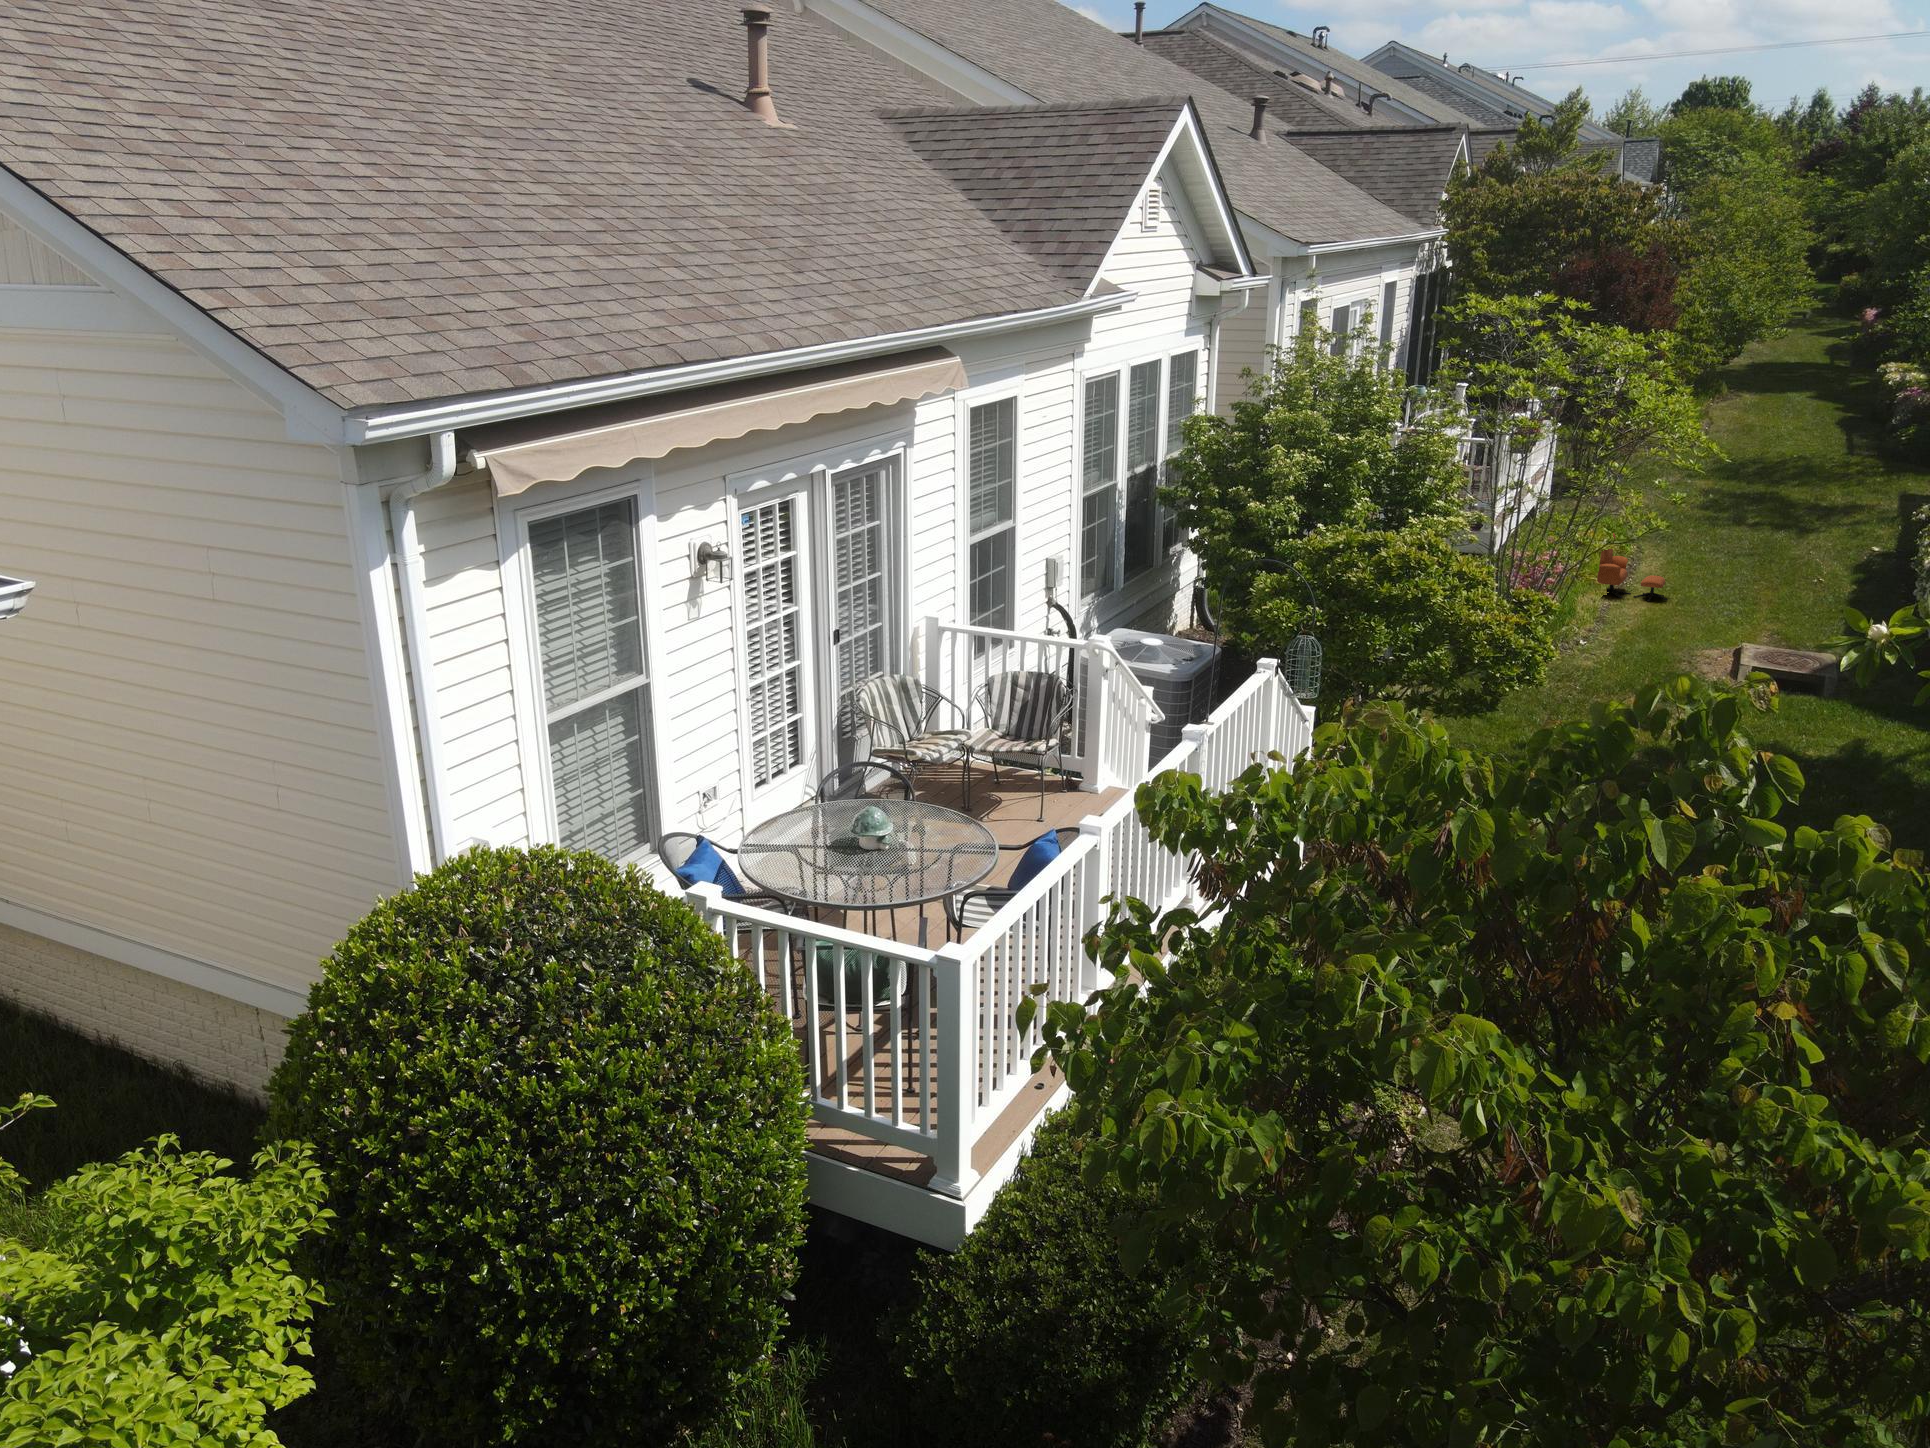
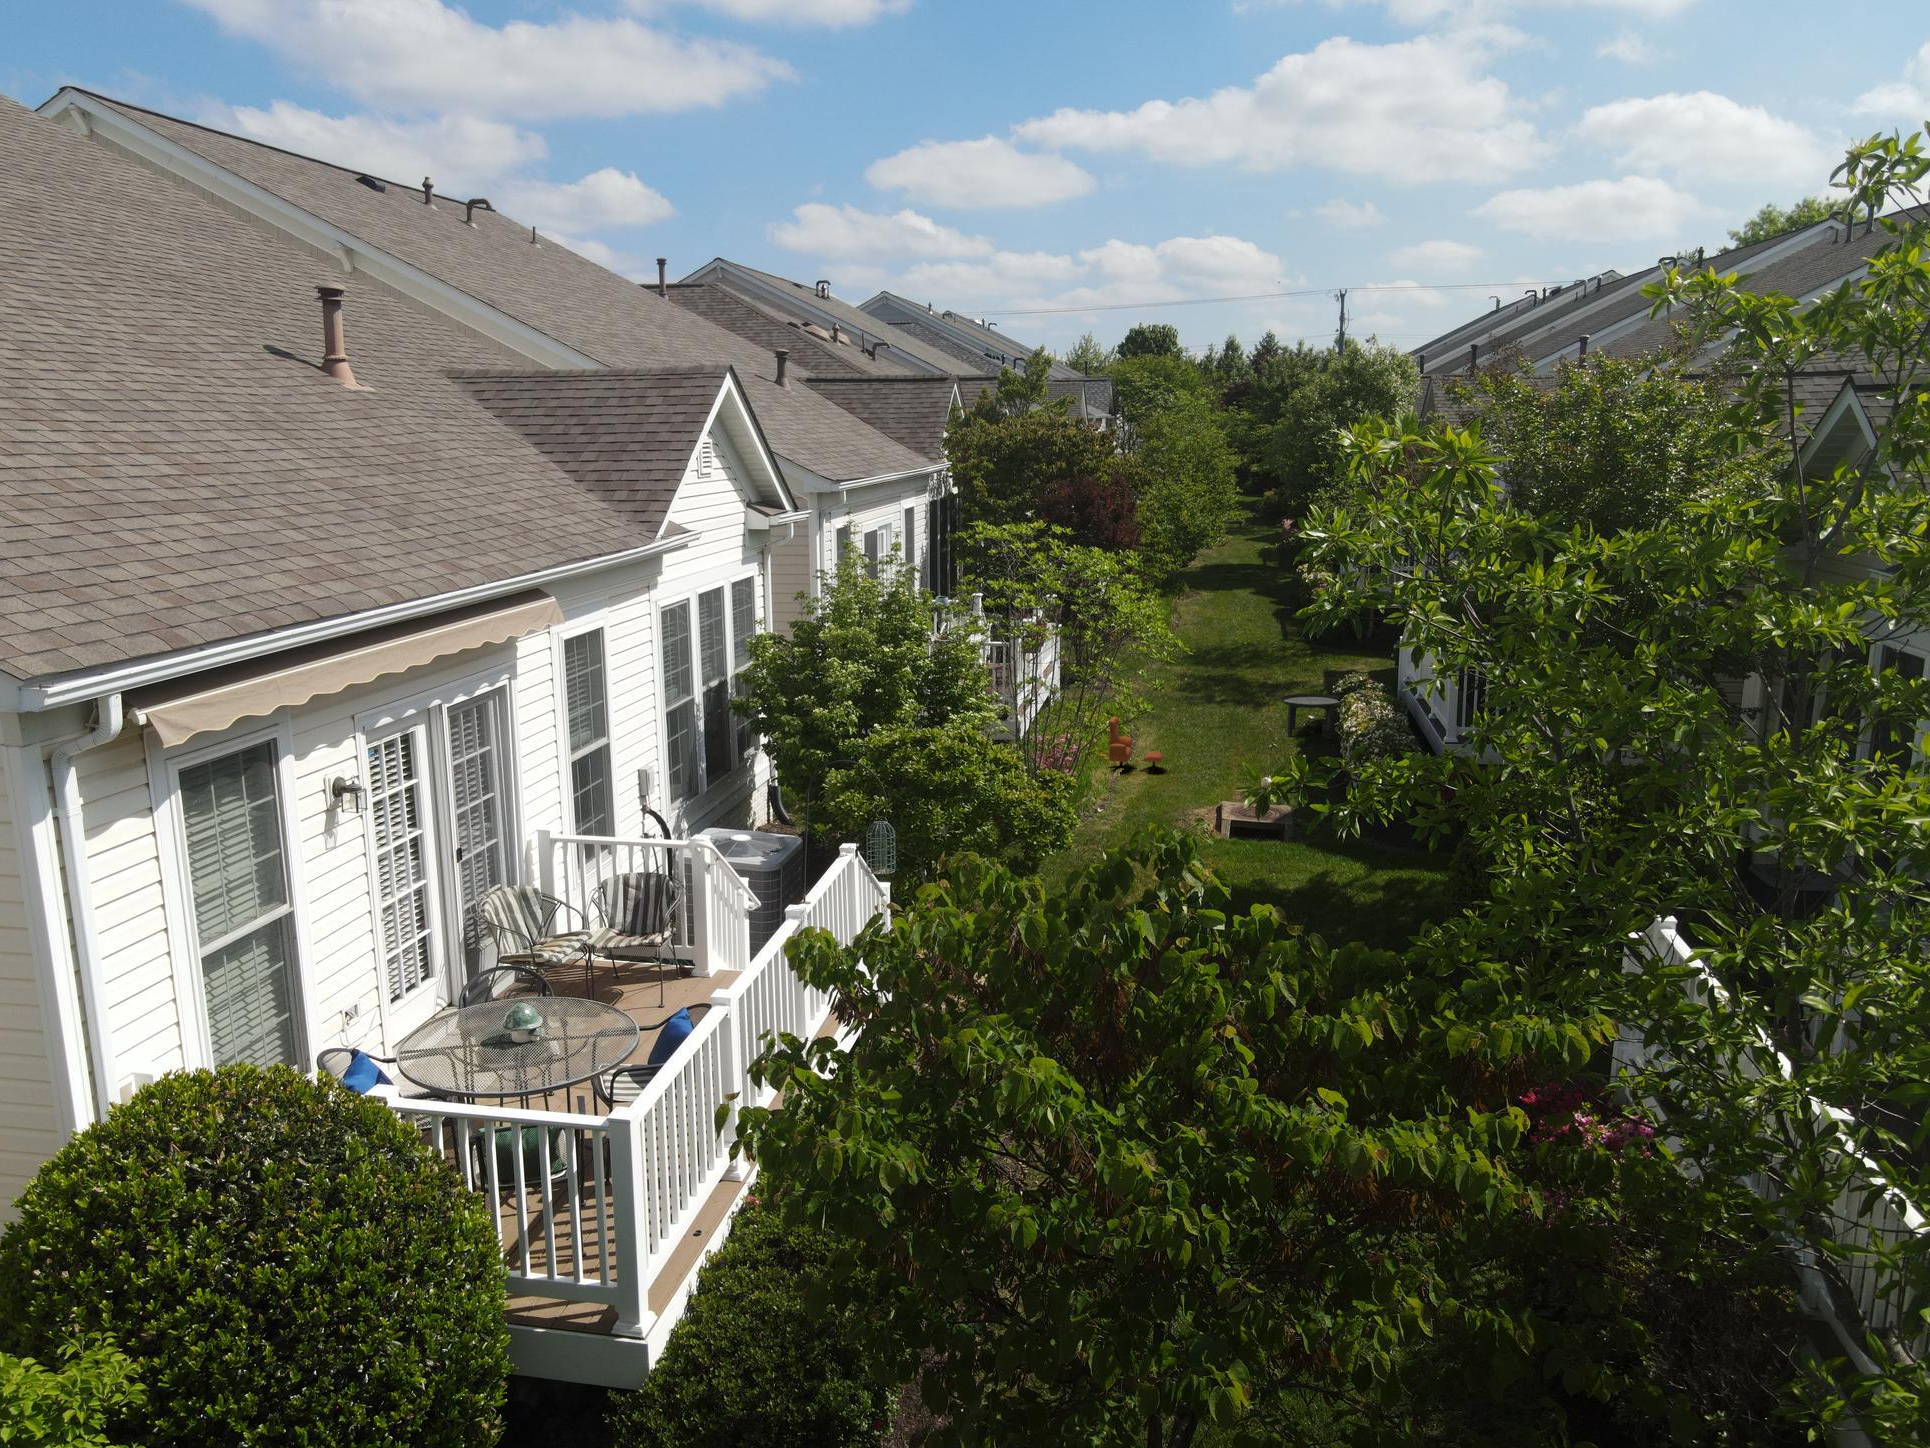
round table: none [1825,518,1912,575] -> present [1280,694,1340,739]

